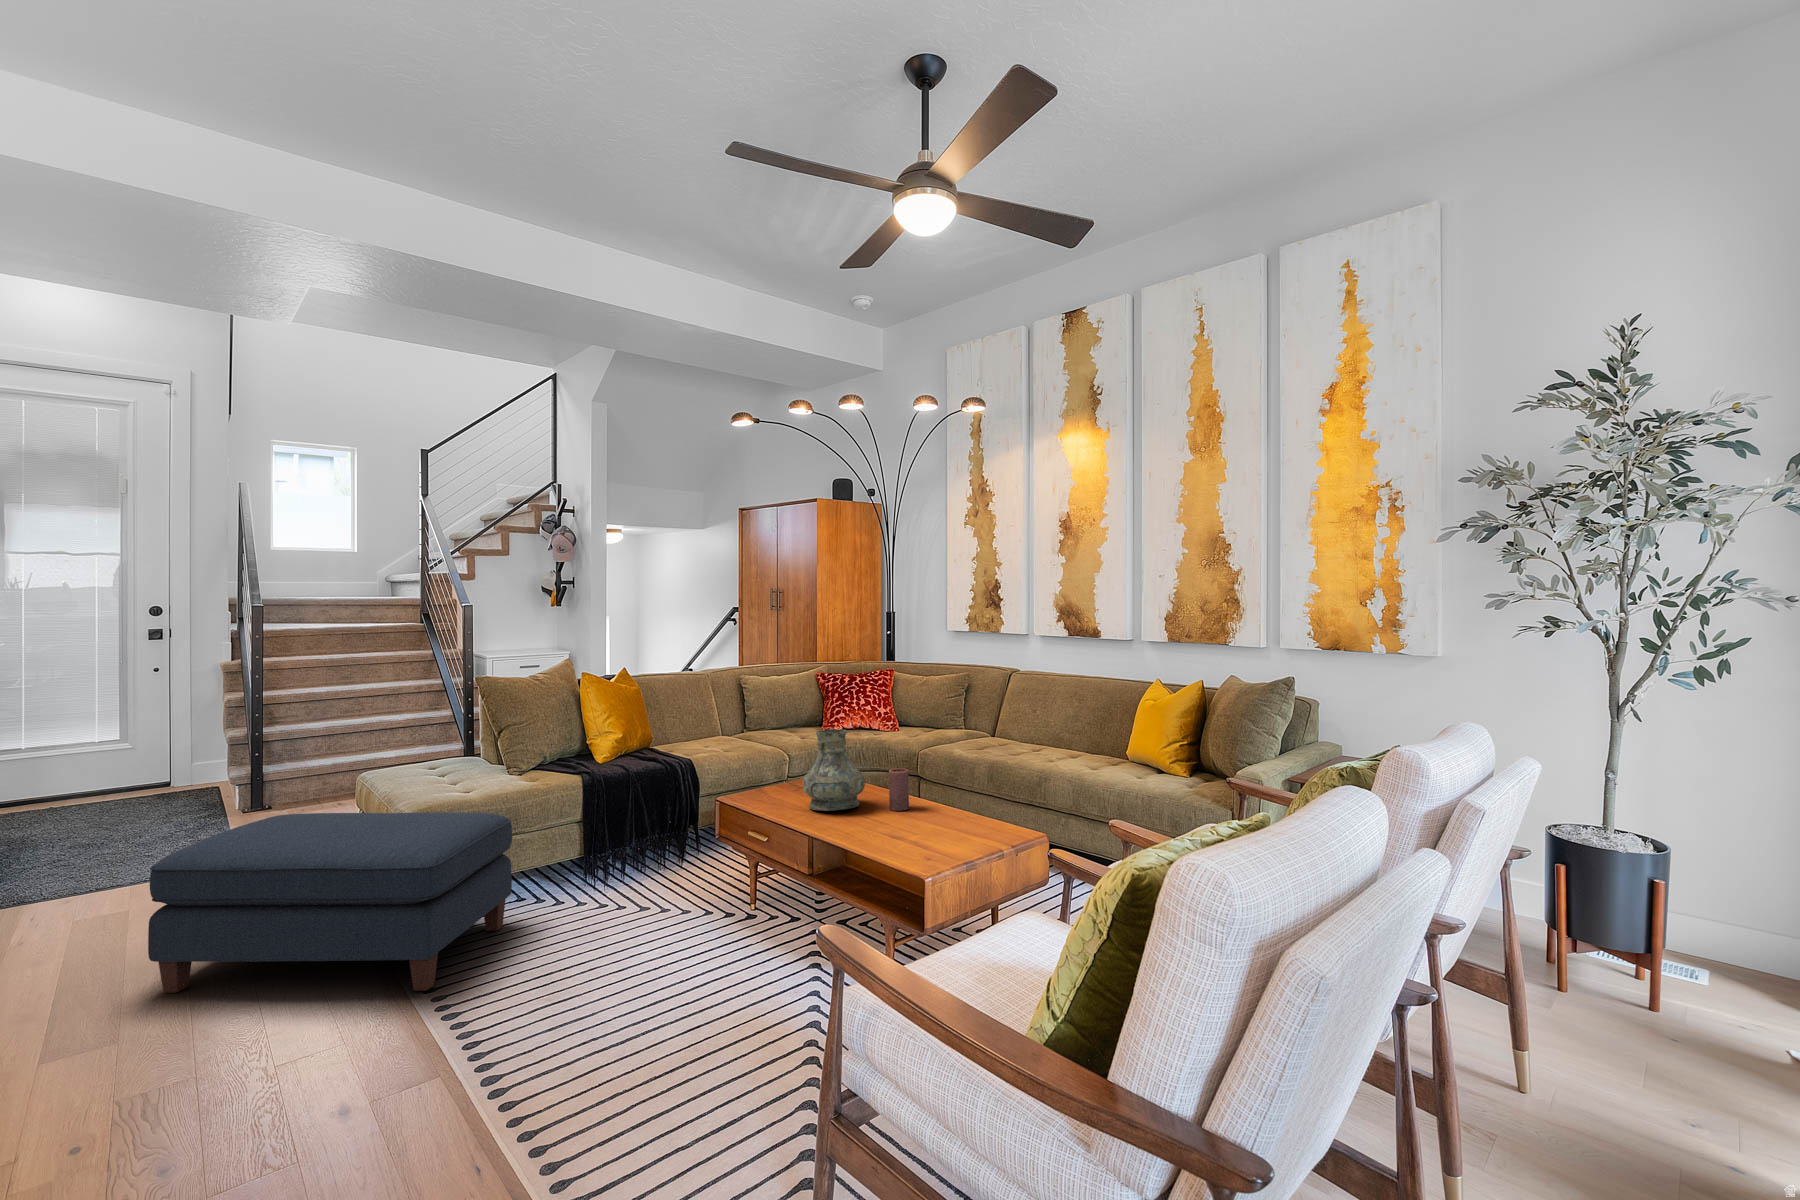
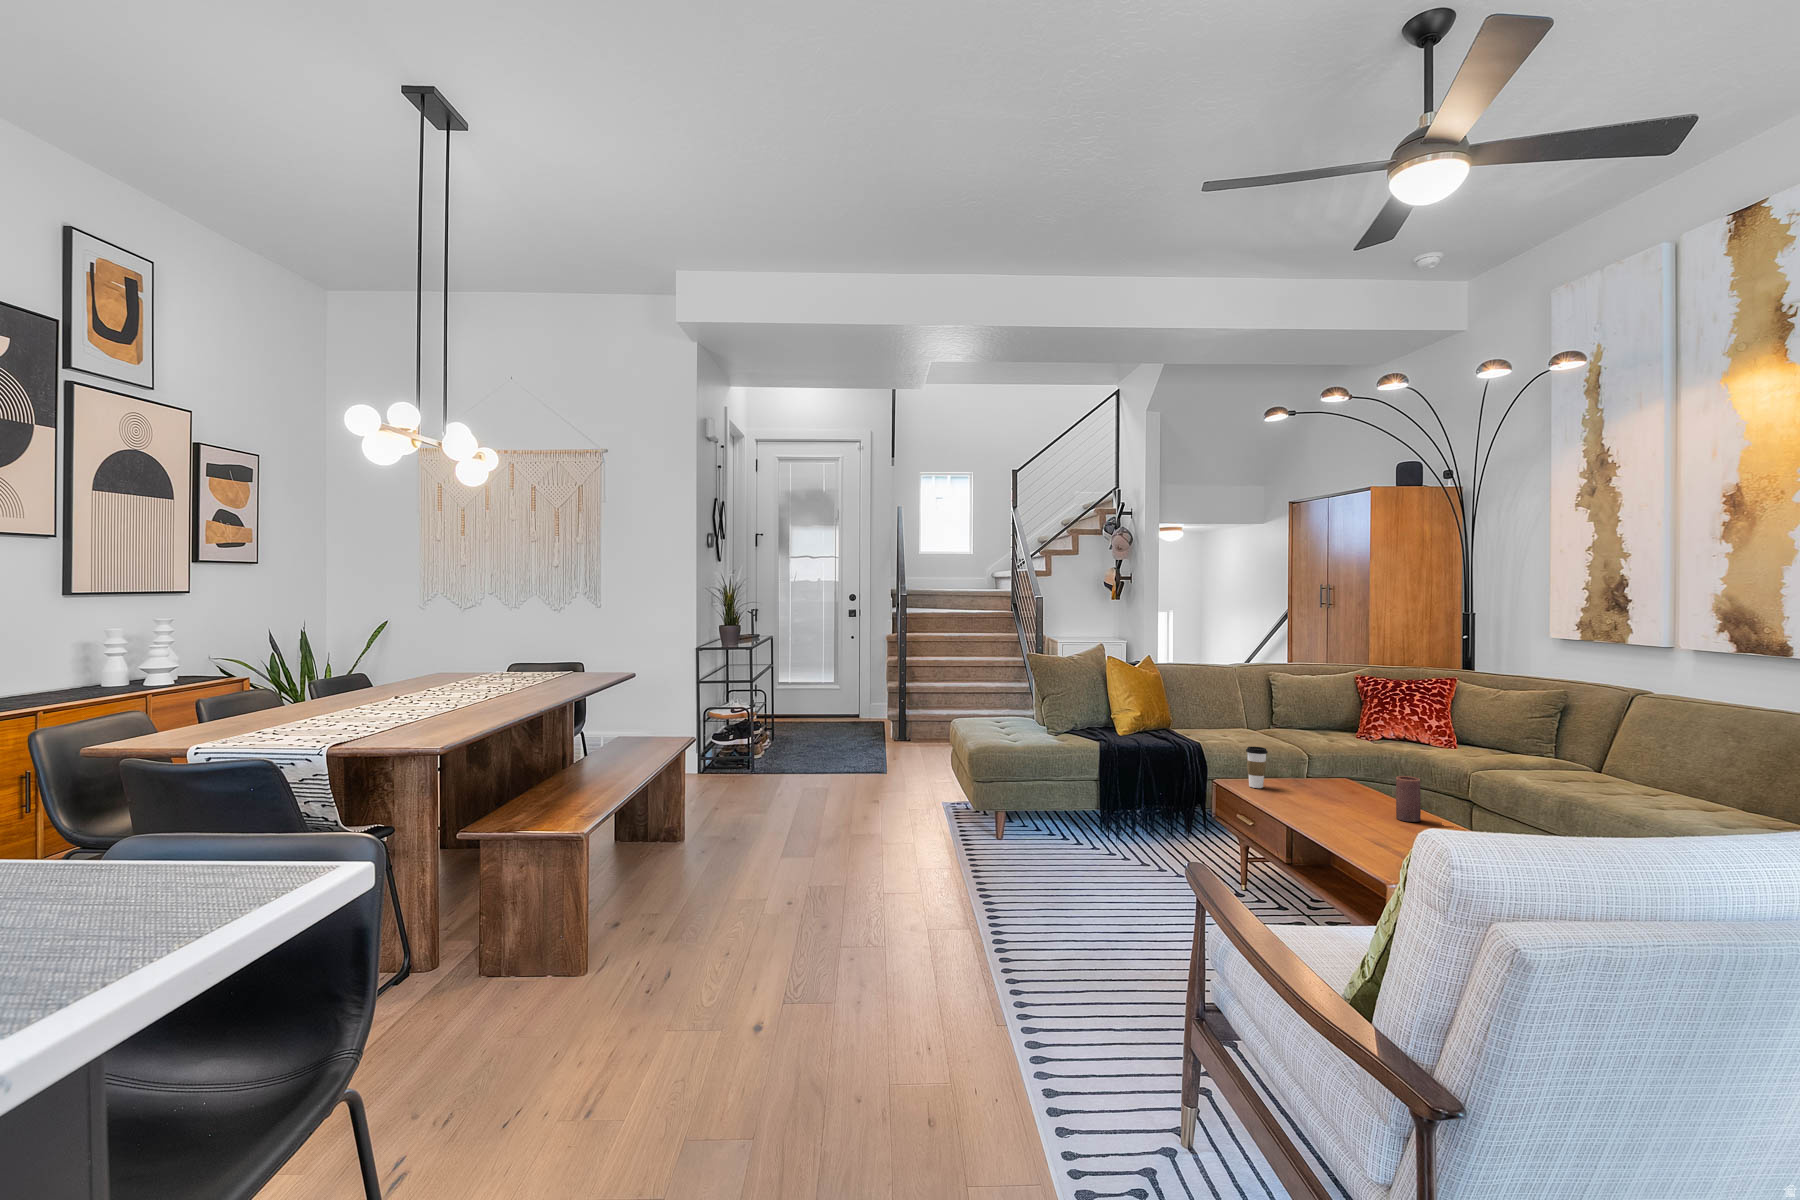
vase: present [803,729,865,811] -> none [1297,726,1368,809]
coffee cup: none [750,759,770,802] -> present [1246,747,1268,788]
ottoman: present [148,812,512,993] -> none [826,738,1040,877]

